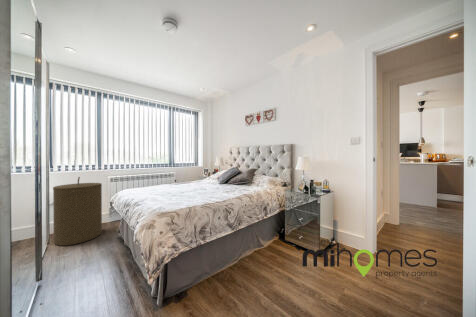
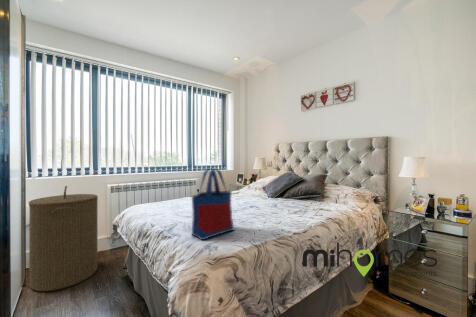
tote bag: none [158,164,185,203] -> present [192,169,234,240]

